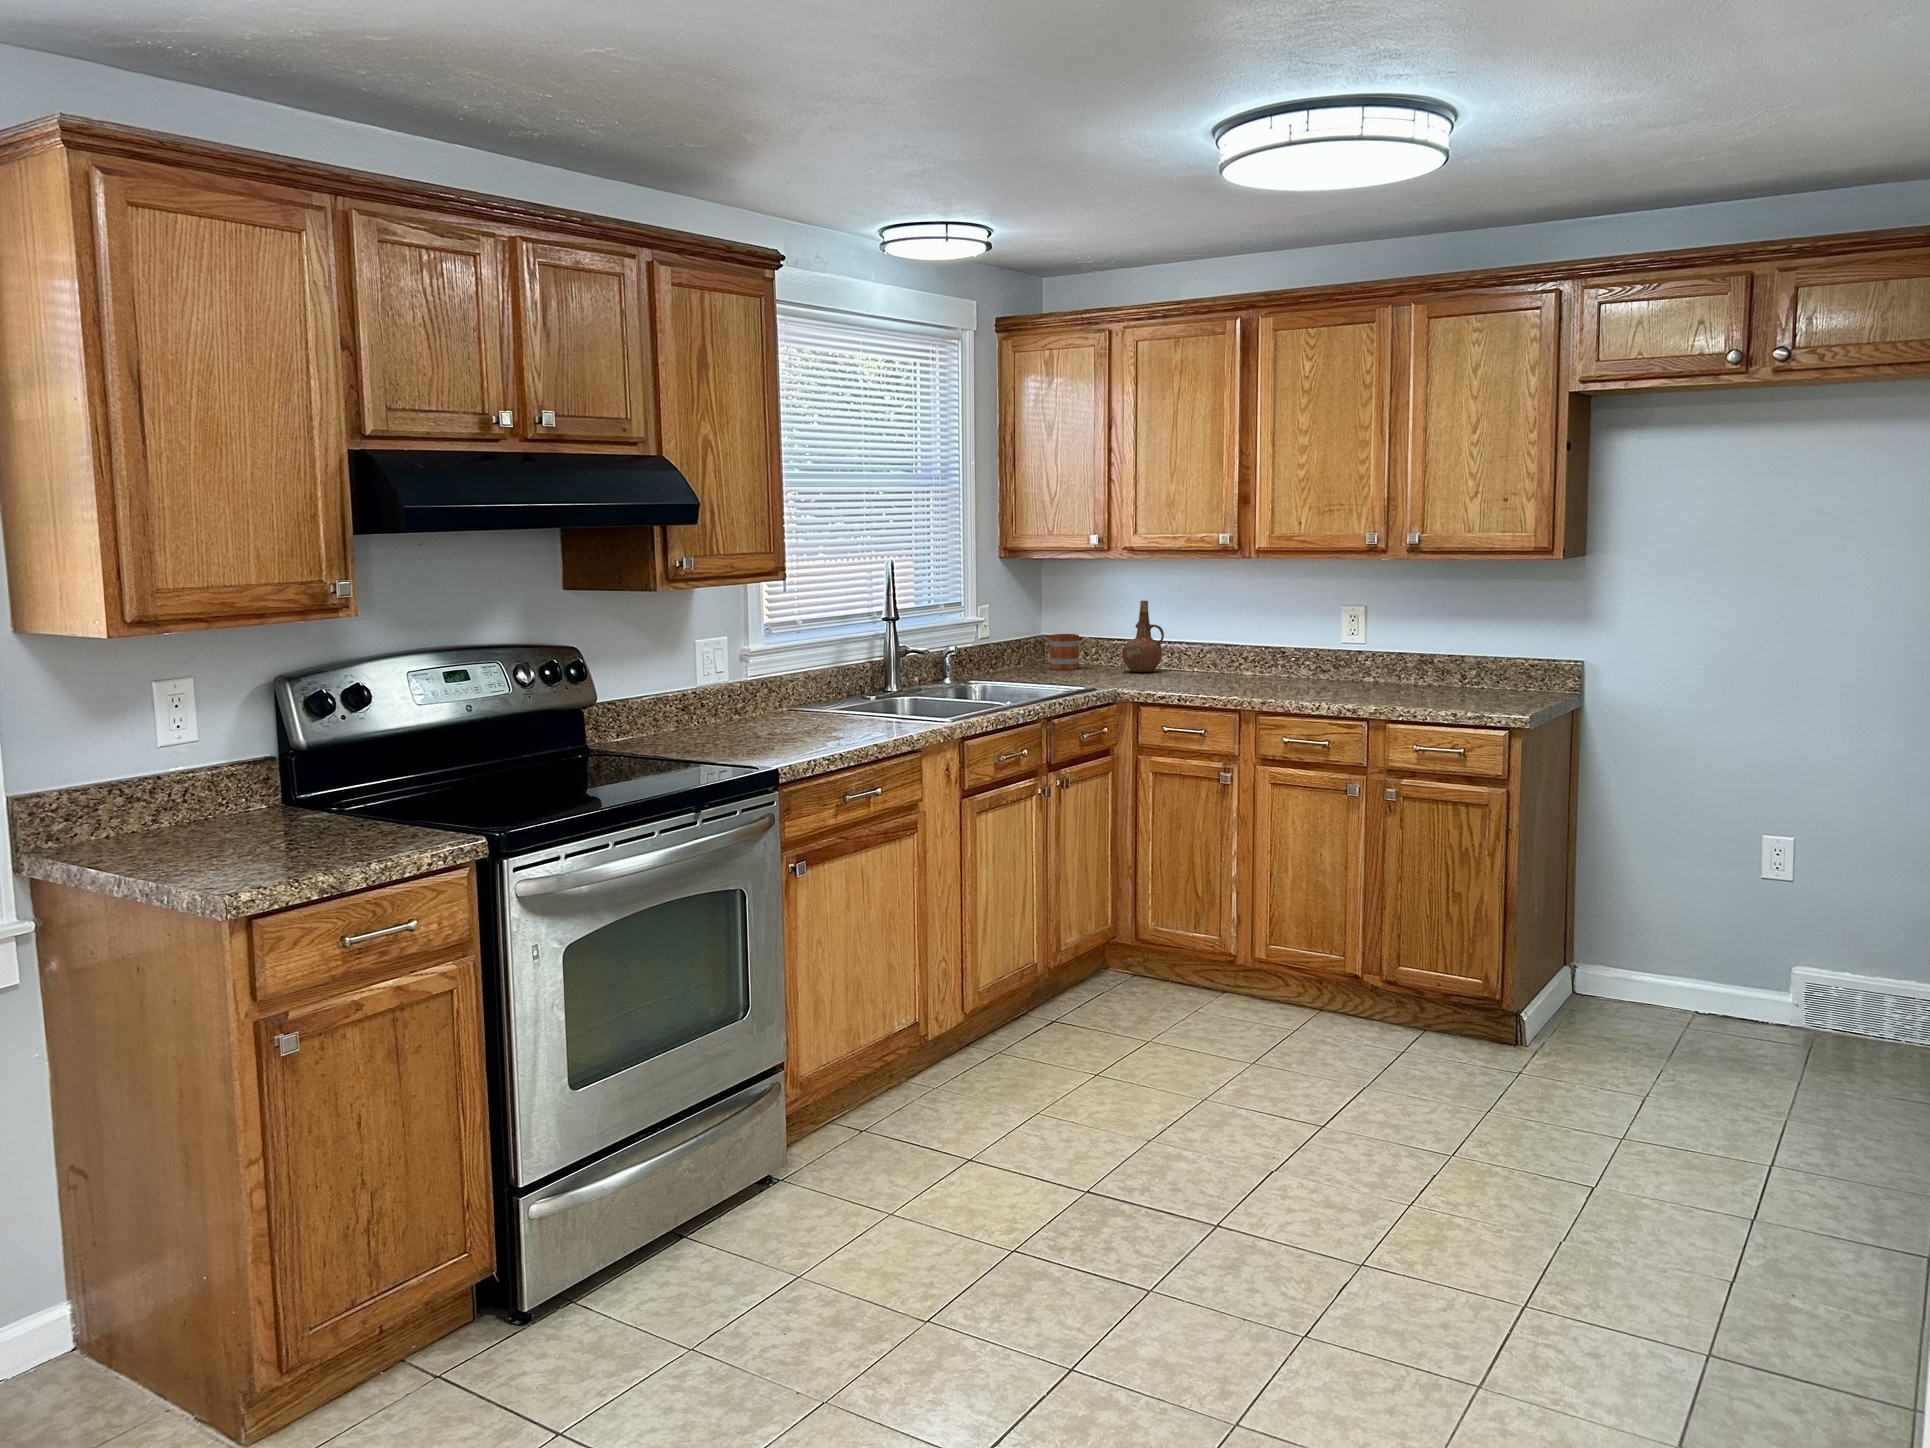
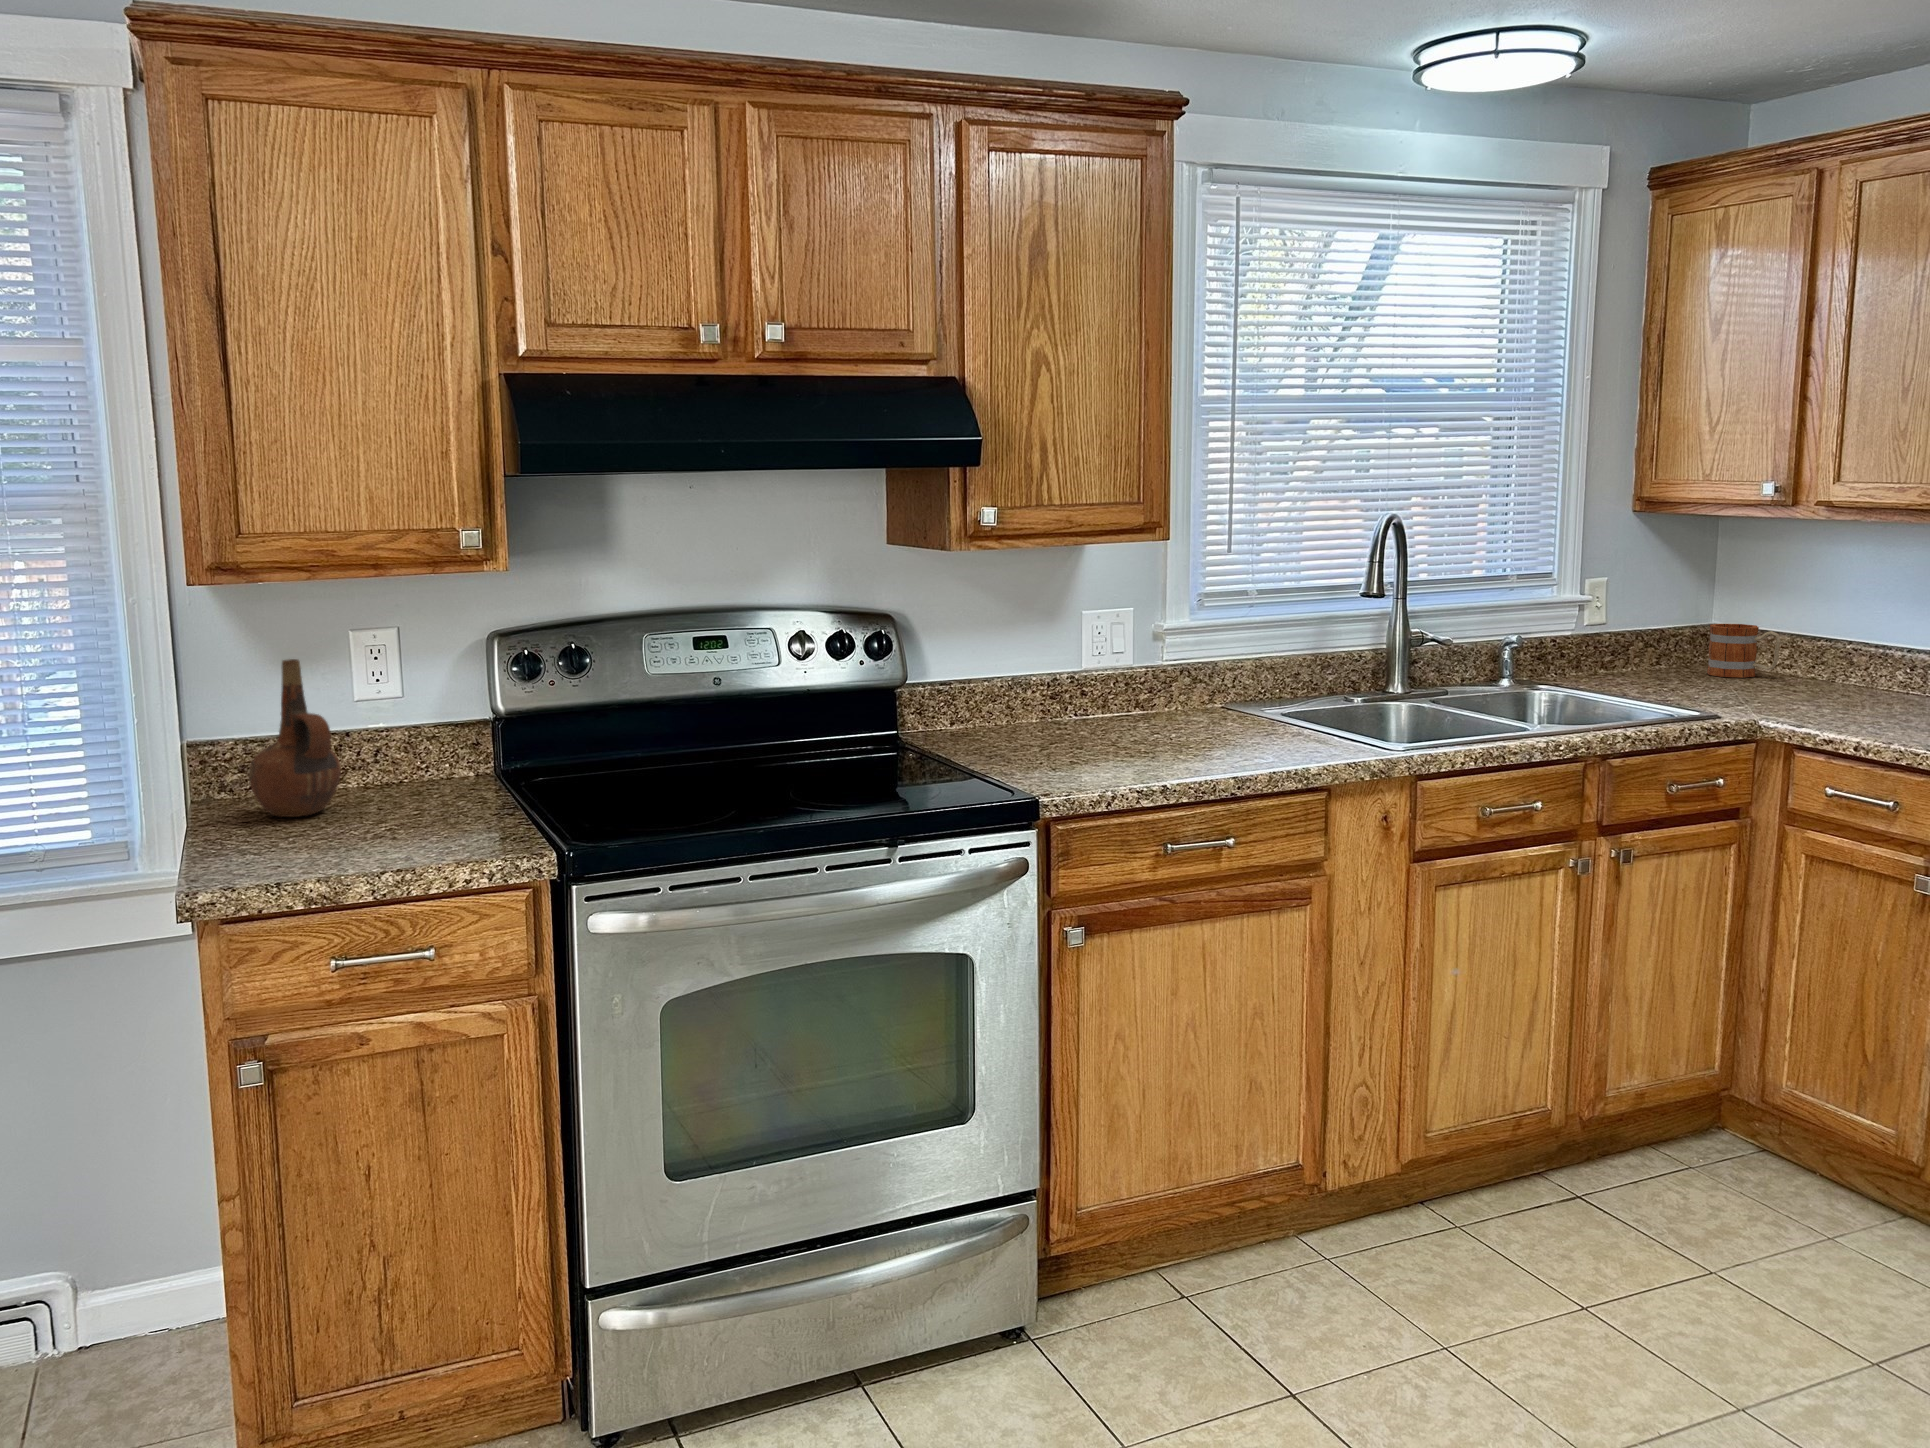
ceramic pitcher: present [1122,601,1164,672] -> present [248,659,341,817]

